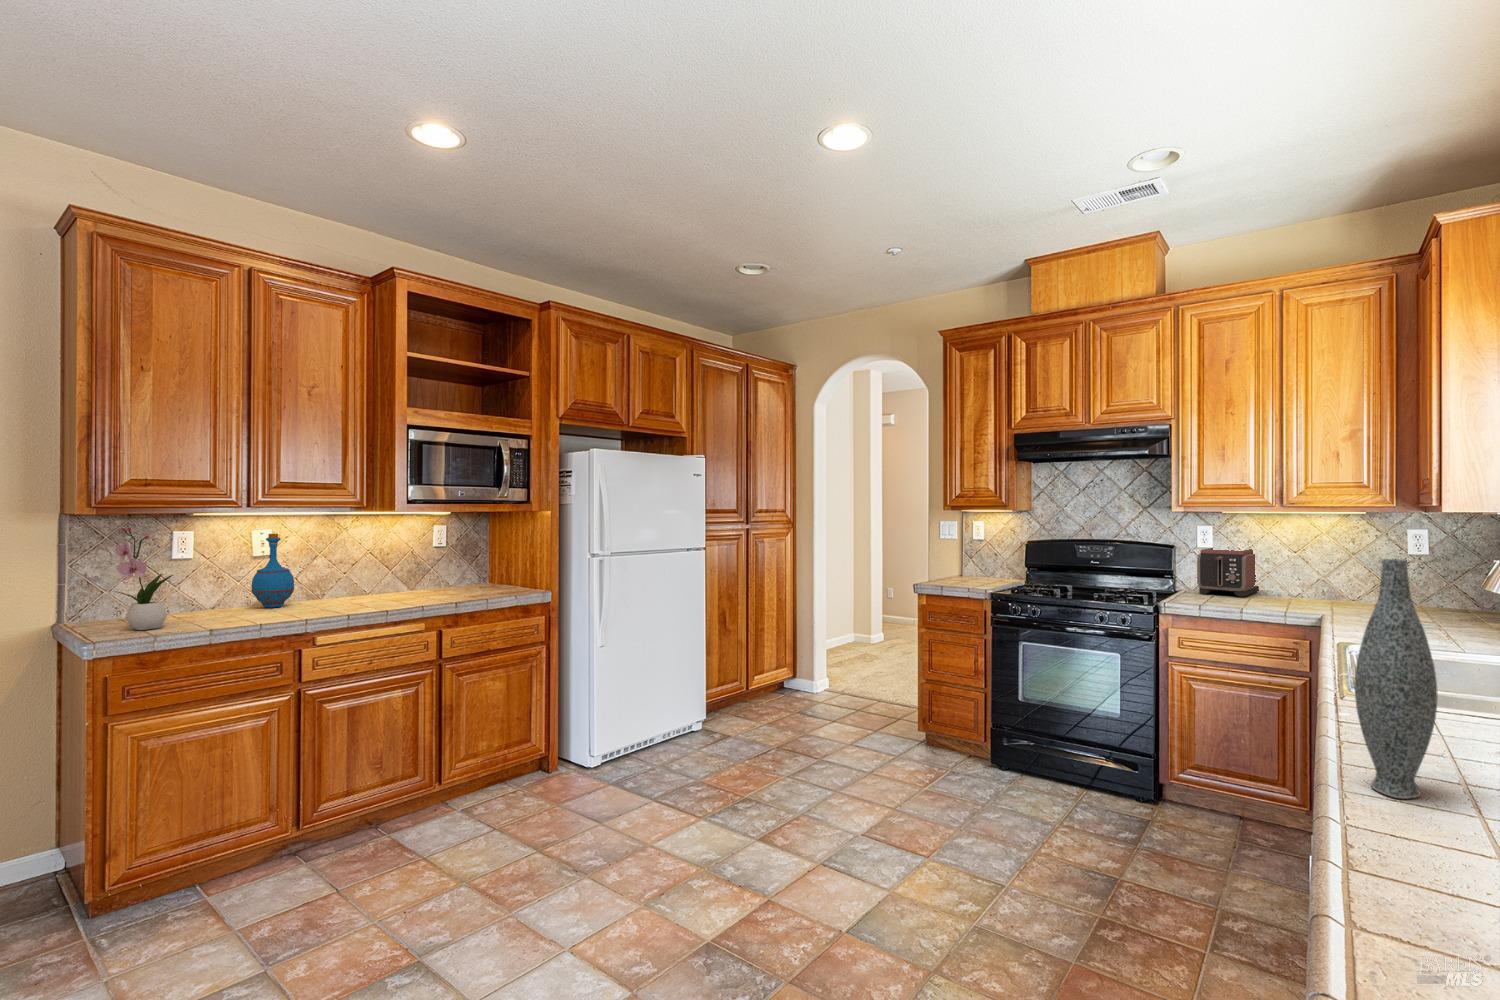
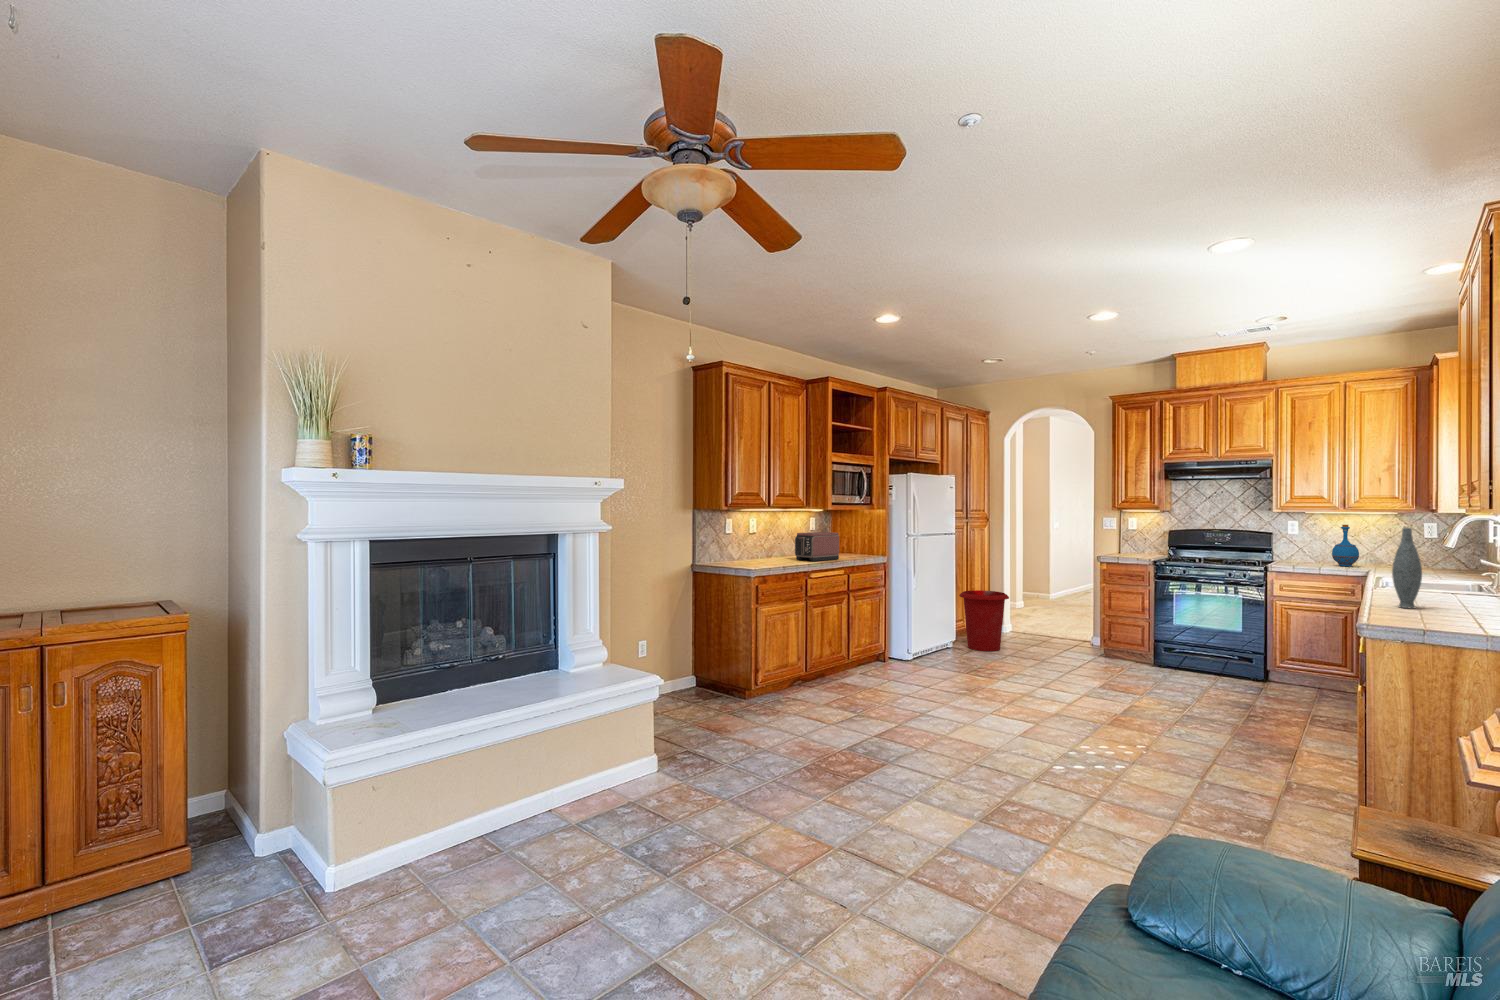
flower arrangement: present [115,527,173,630] -> none [730,517,752,569]
bottle: present [251,534,294,608] -> present [1332,525,1359,566]
toaster: present [1197,548,1259,597] -> present [795,532,839,561]
waste bin: none [711,637,787,738] -> present [959,590,1009,651]

